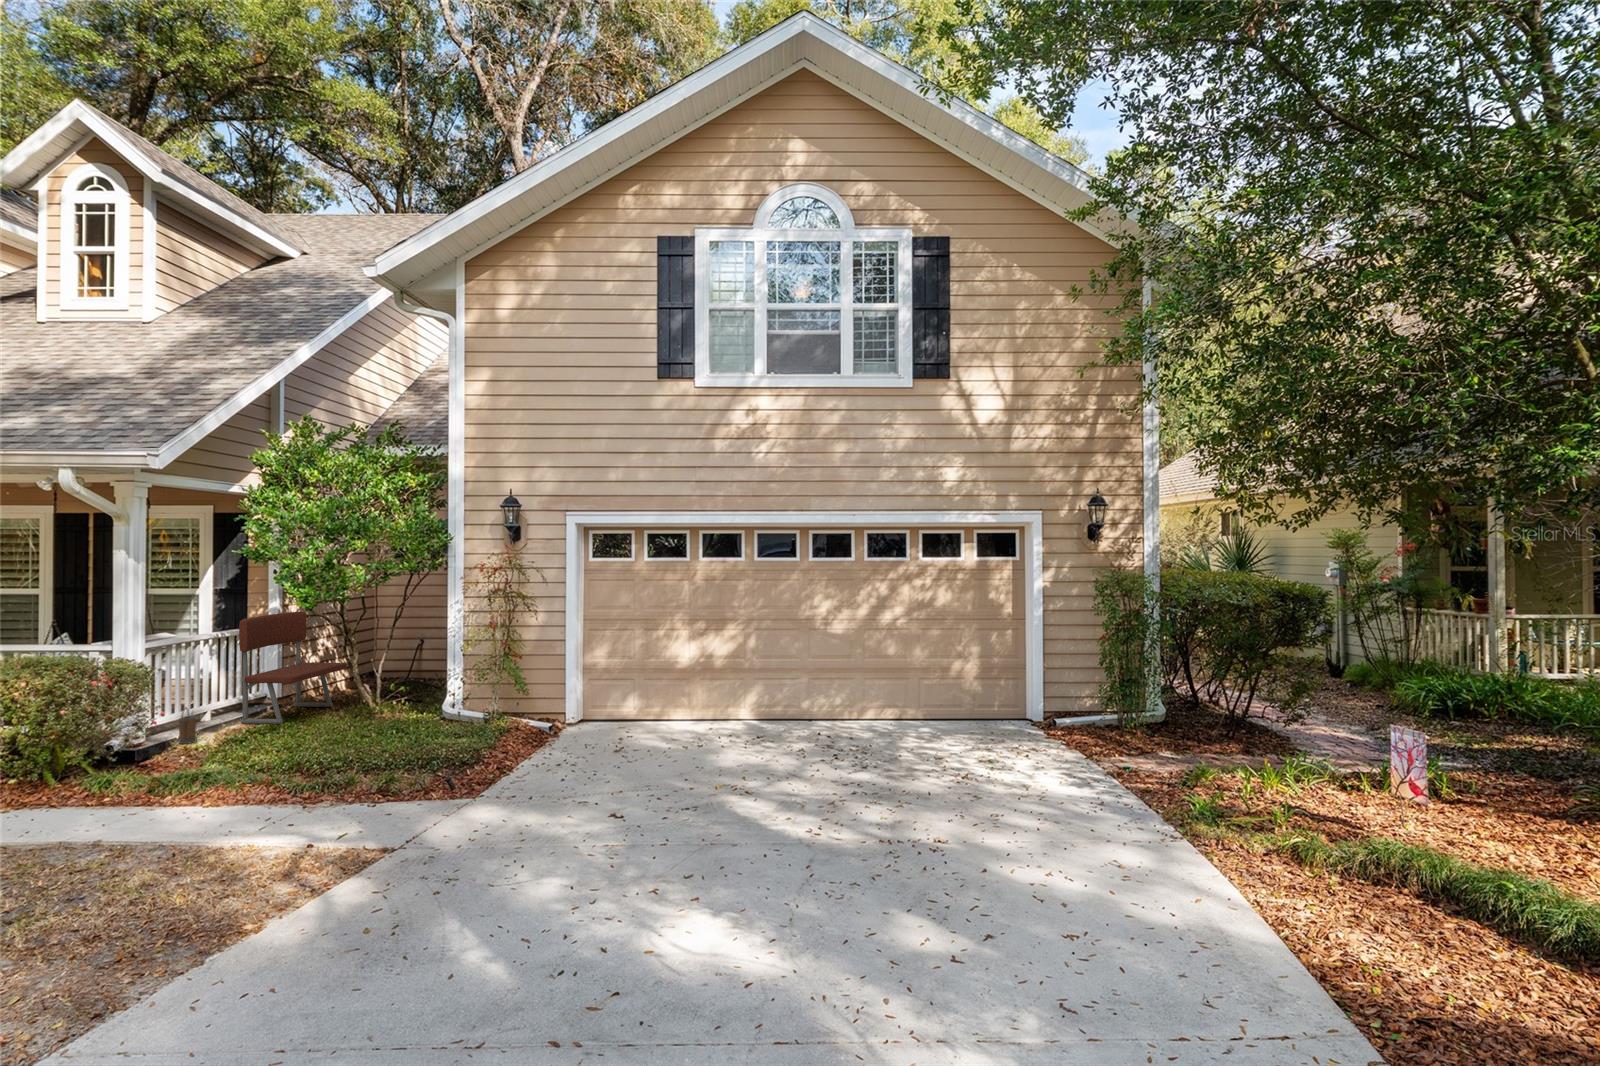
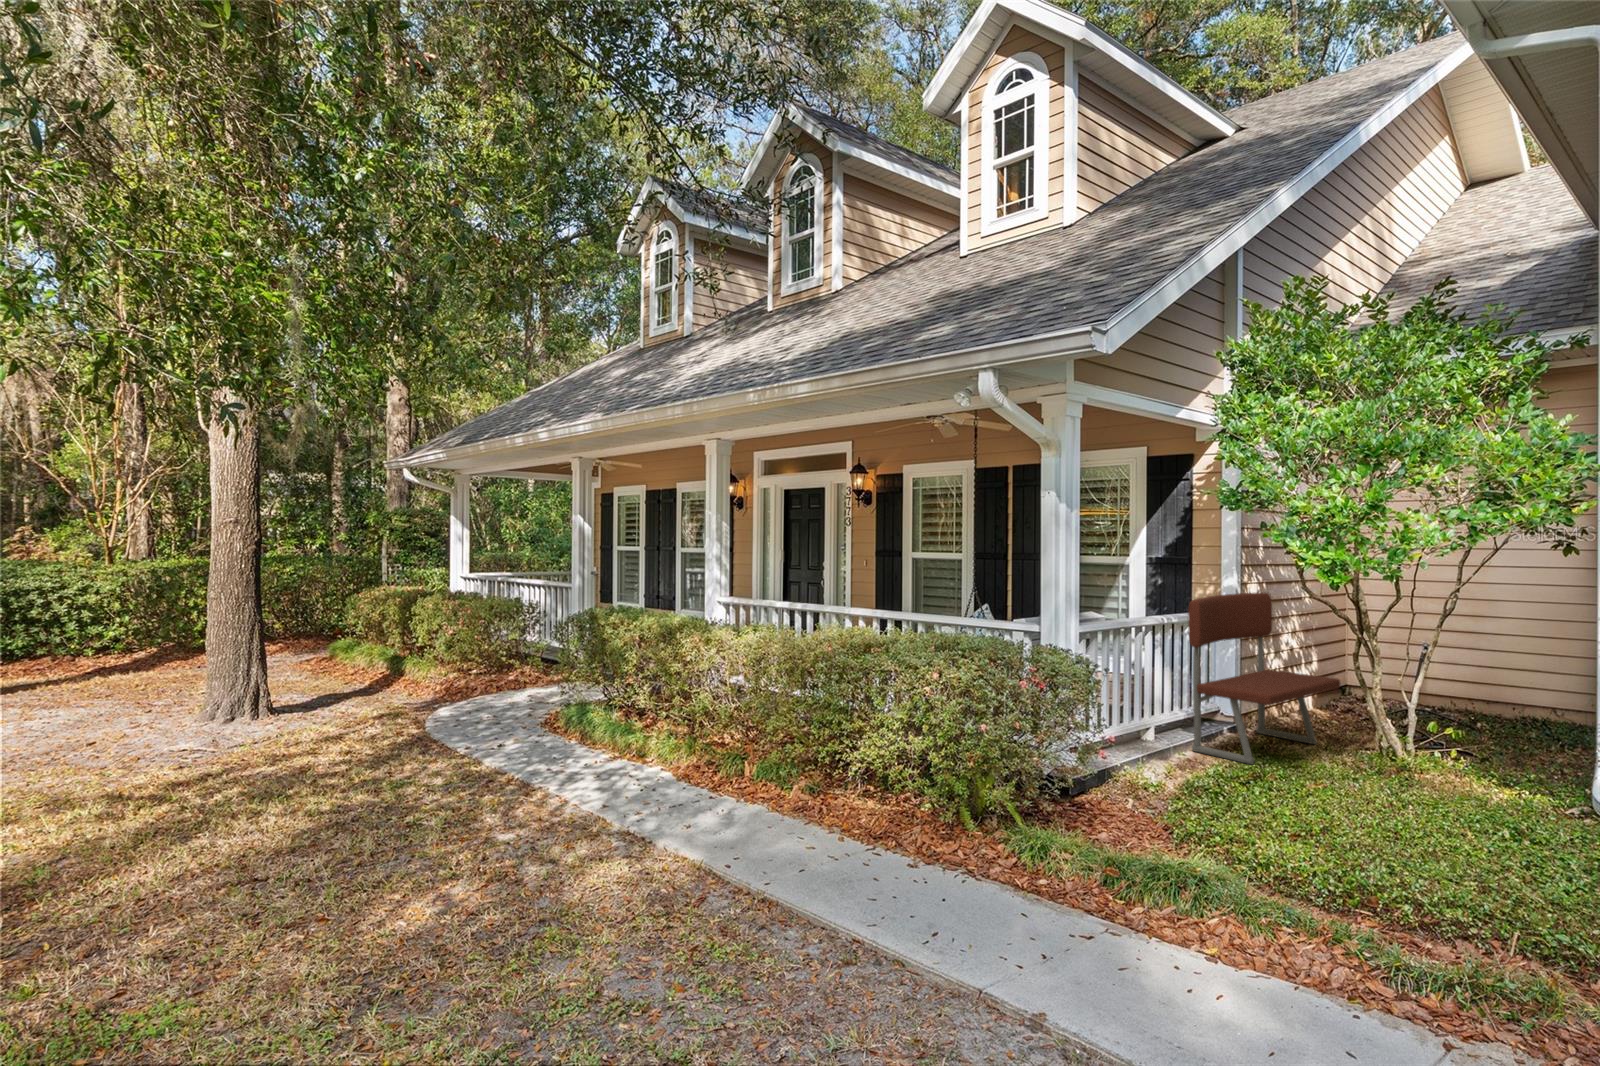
watering can: present [179,707,197,744] -> none [1120,721,1142,775]

